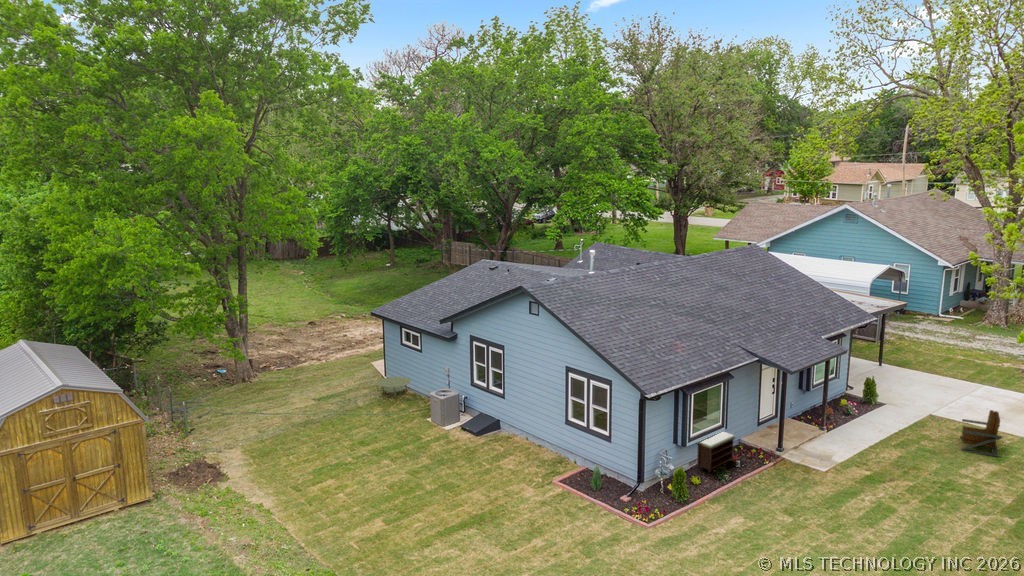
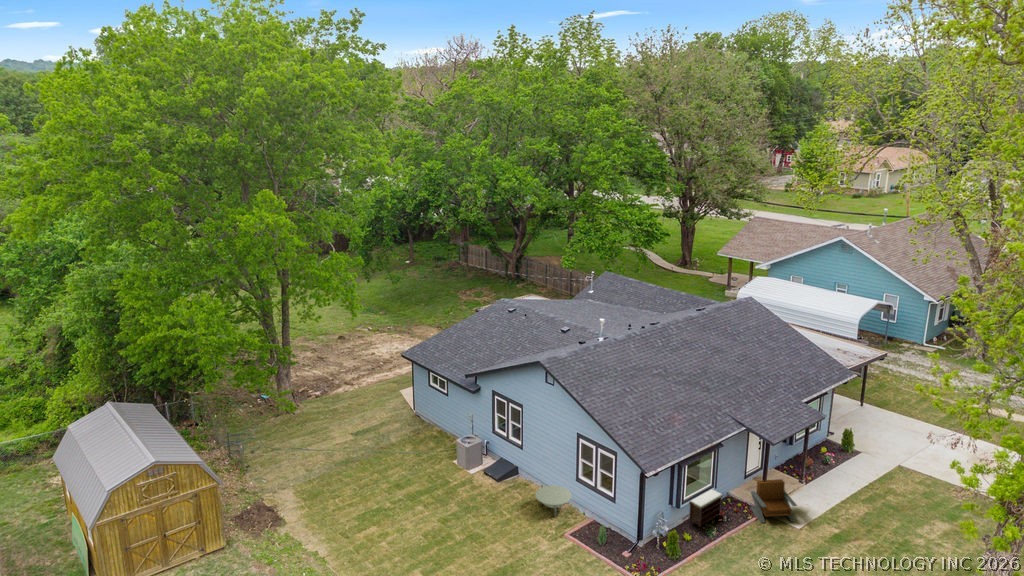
round table: present [378,377,411,399] -> present [535,485,572,517]
lounge chair: present [960,410,1002,457] -> present [750,479,797,523]

